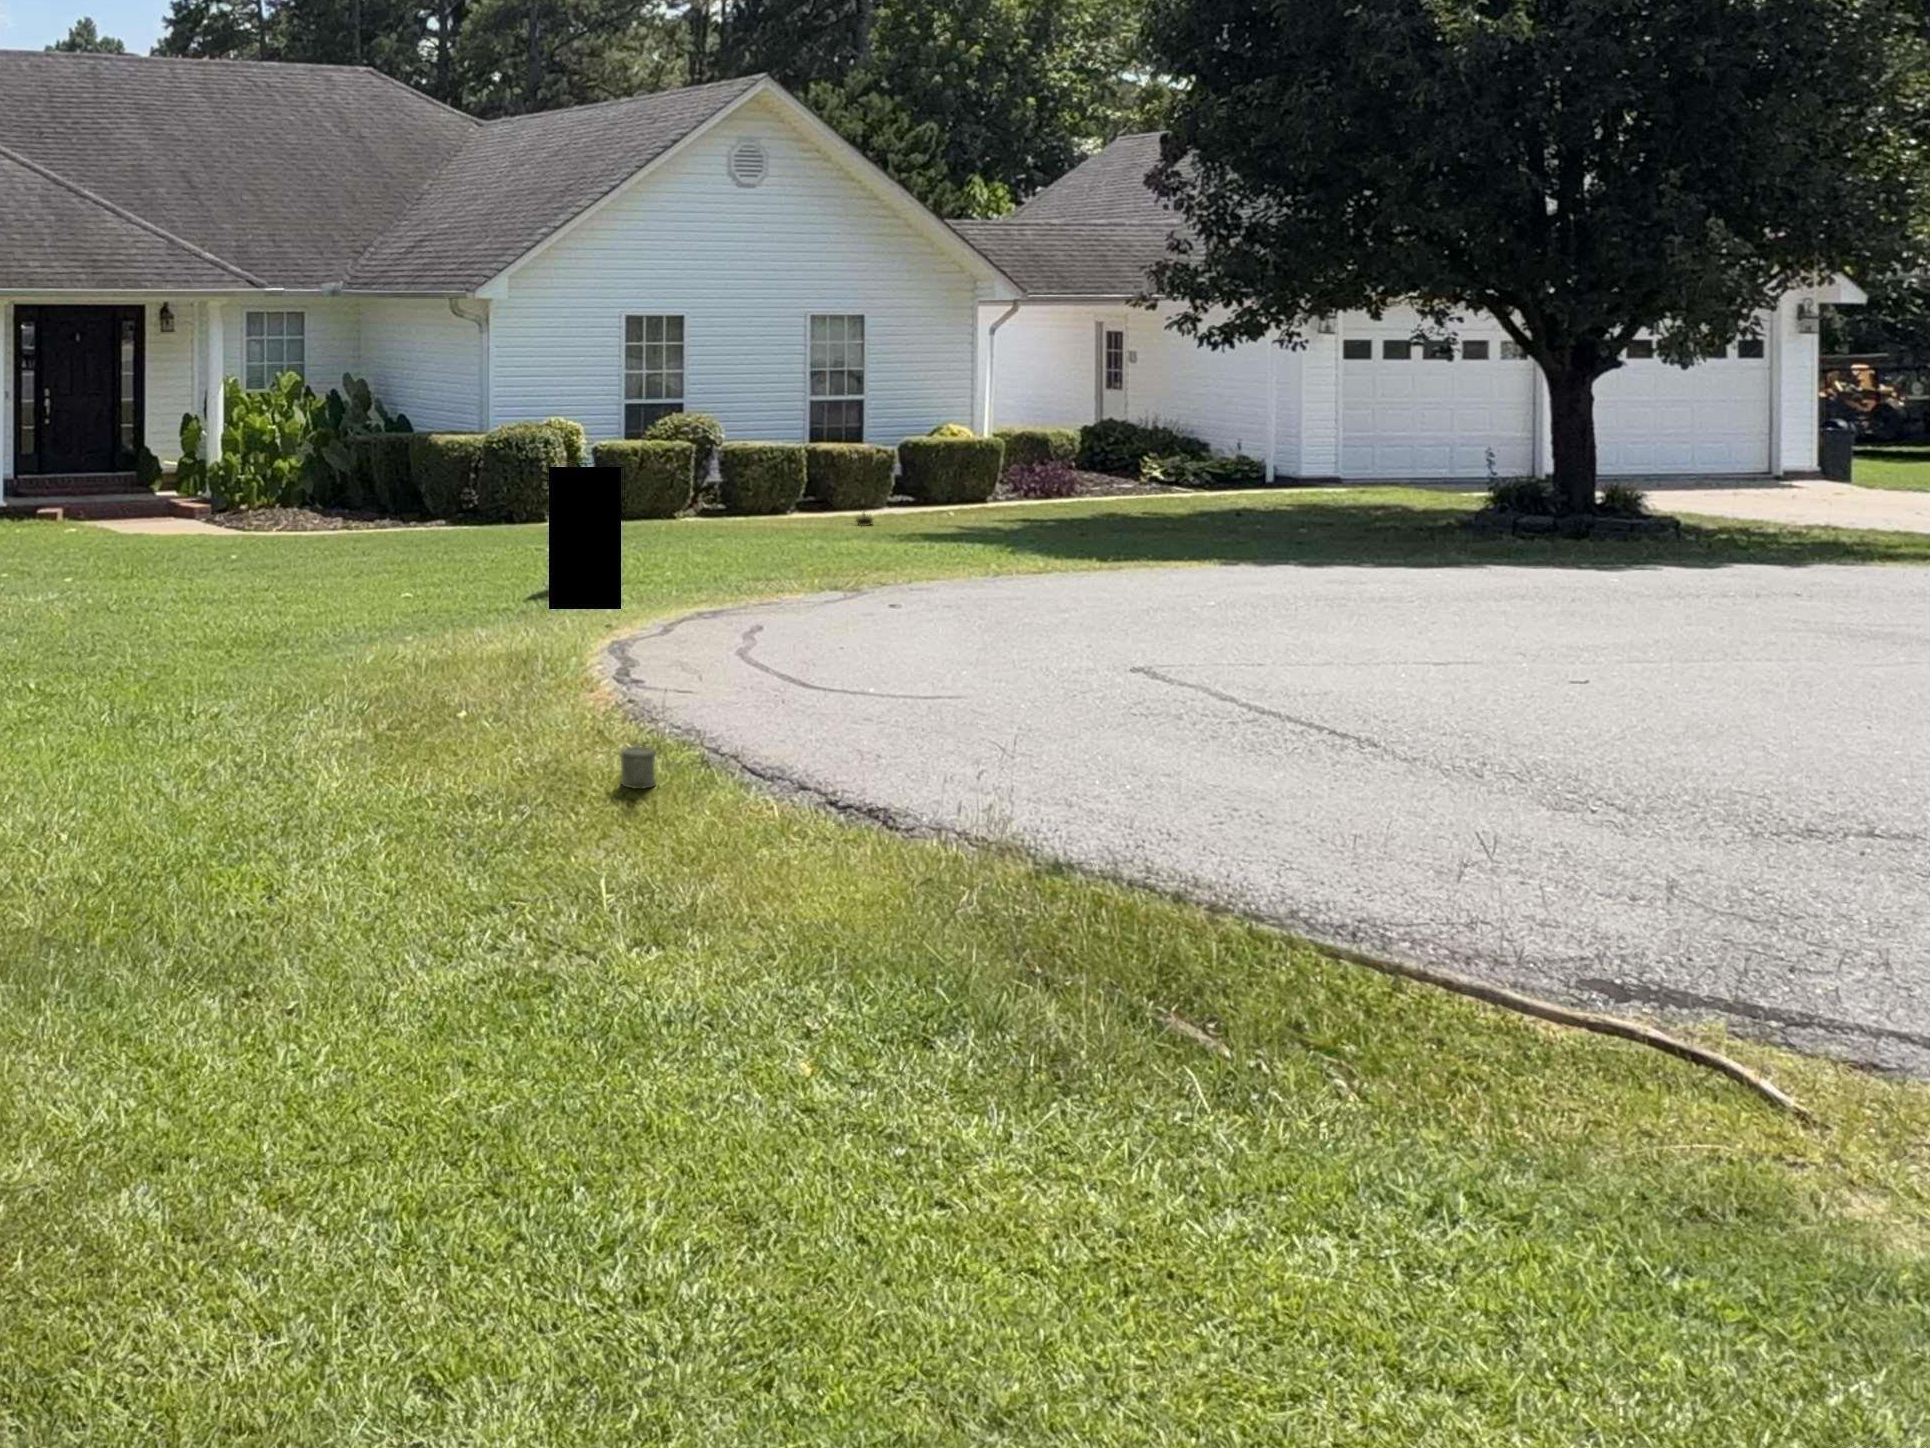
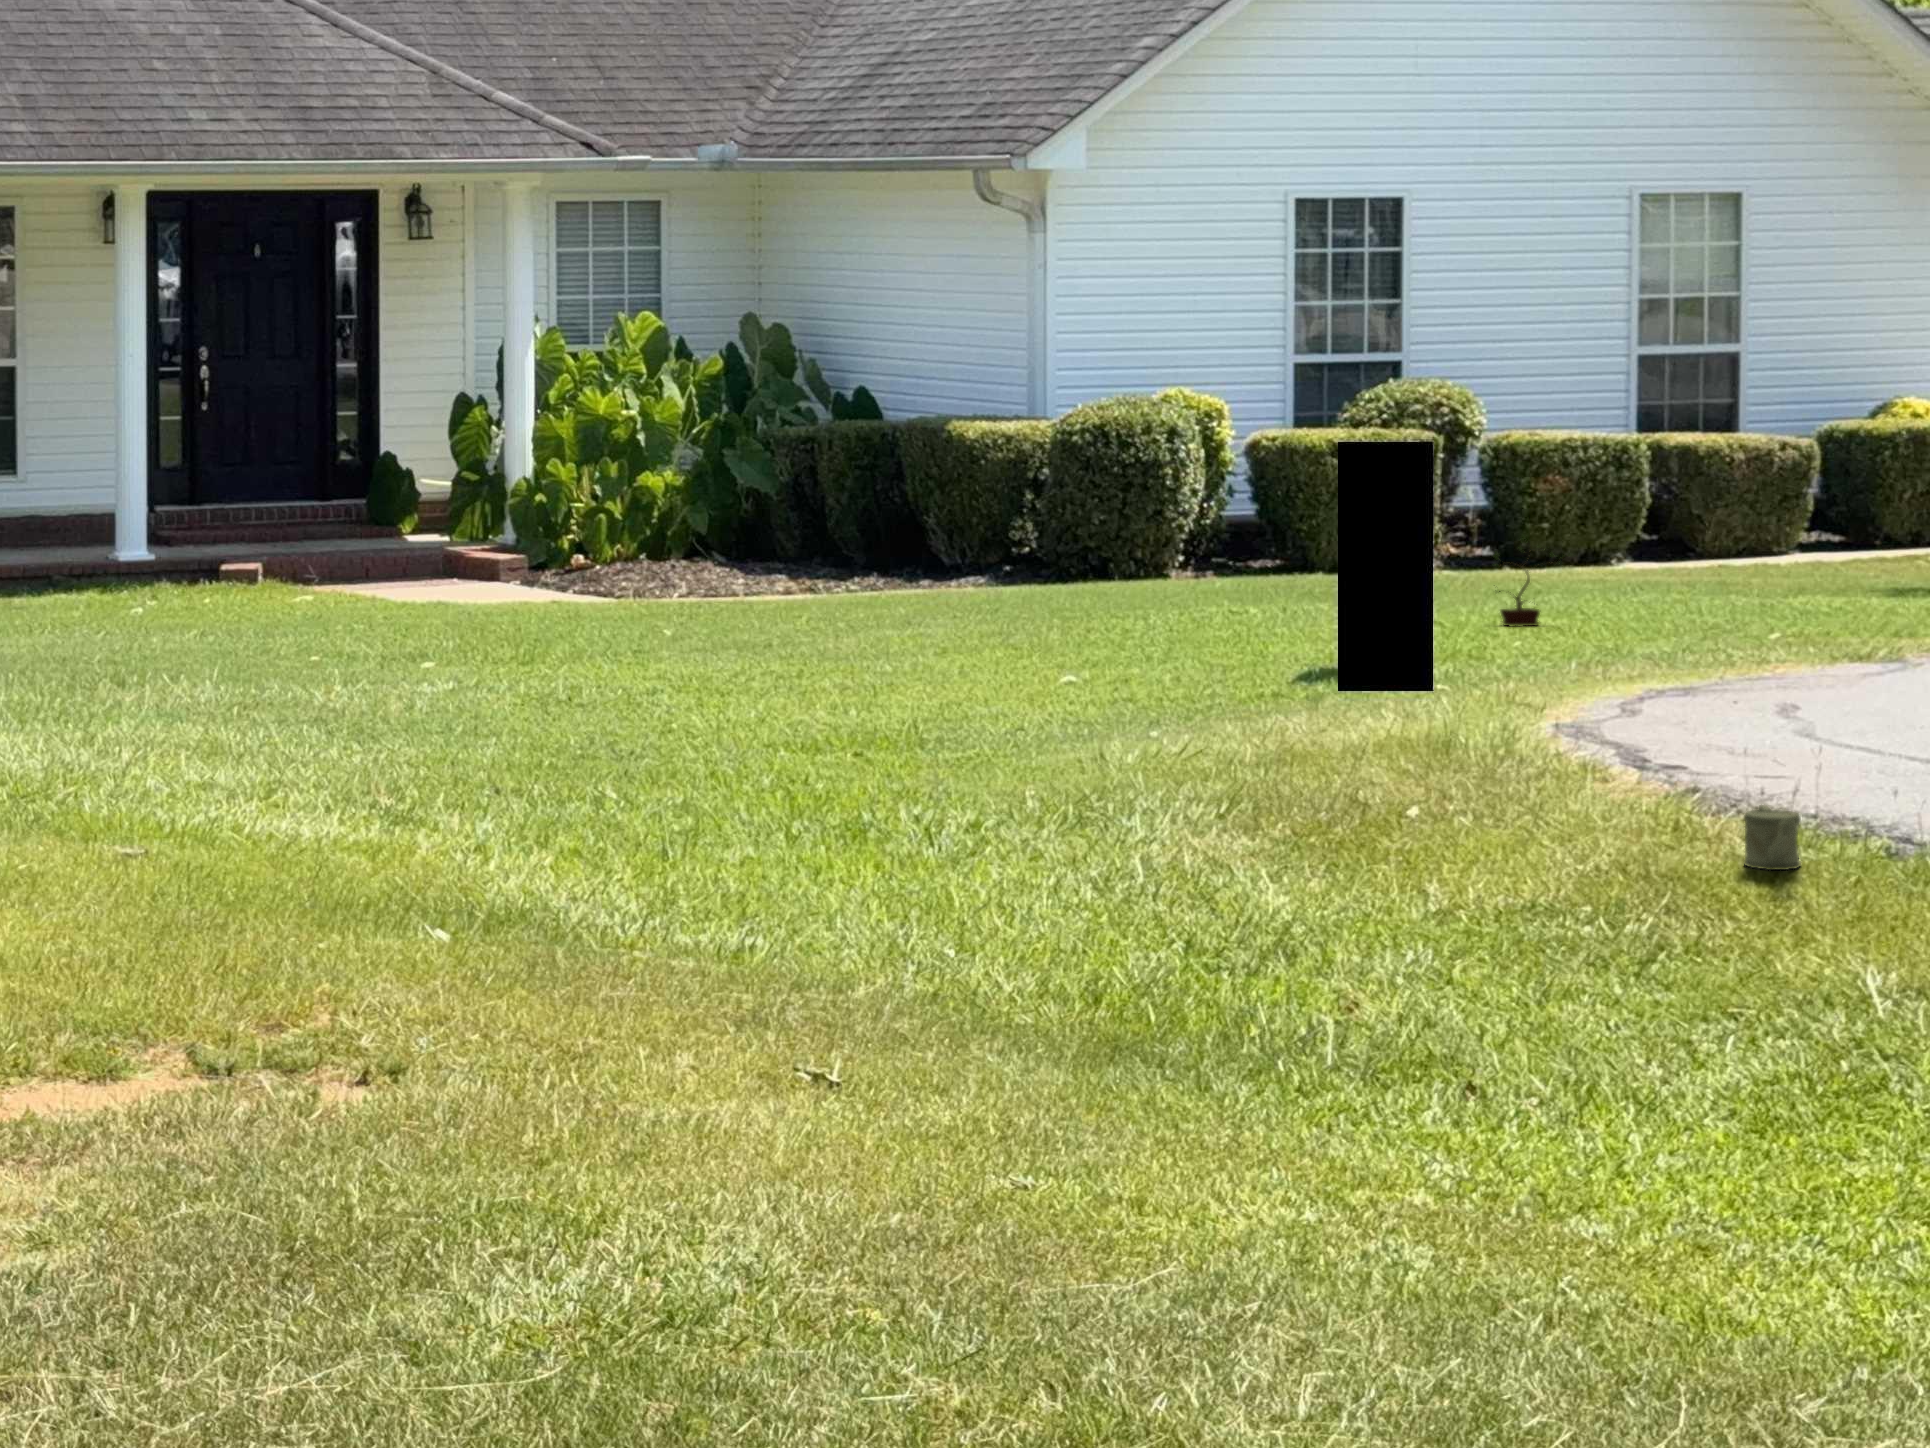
potted plant: present [853,487,880,526] -> present [1494,537,1560,627]

